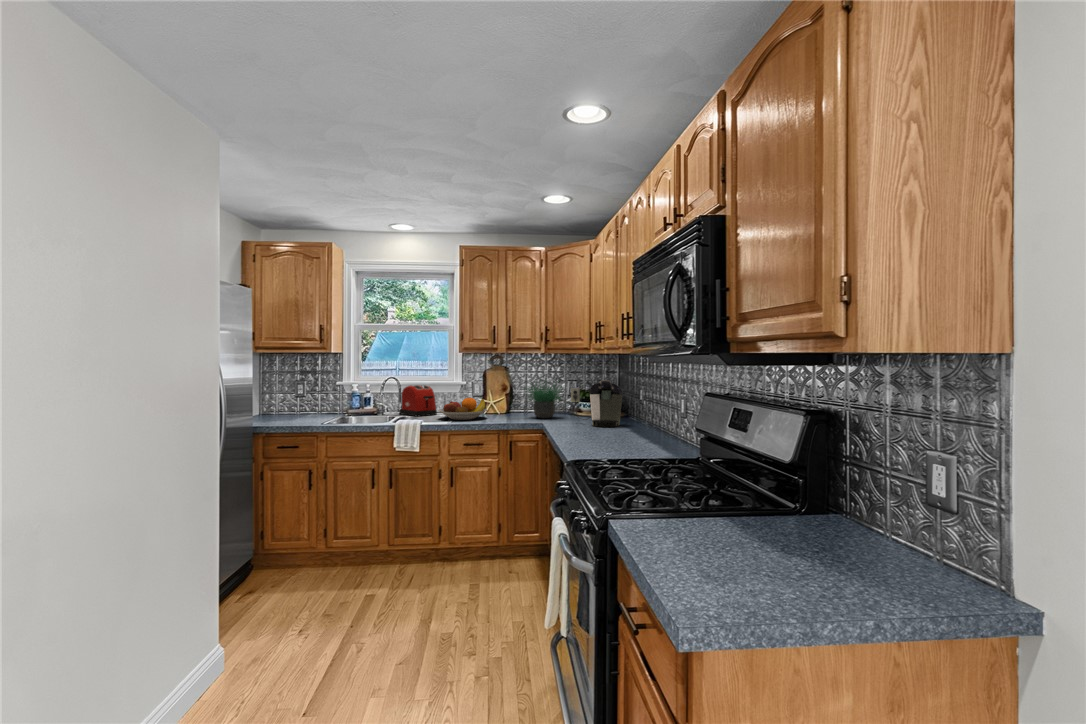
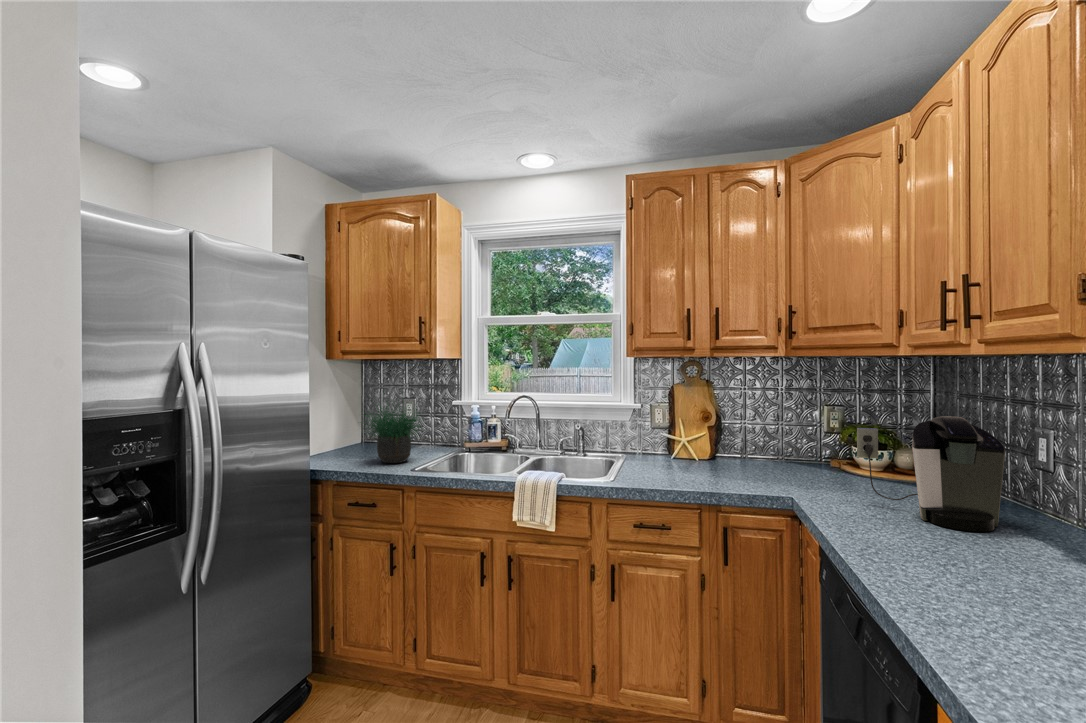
potted plant: present [529,384,561,418] -> present [365,407,421,463]
toaster: present [399,385,437,416] -> none [540,407,595,458]
fruit bowl: present [438,398,487,420] -> none [593,434,677,473]

